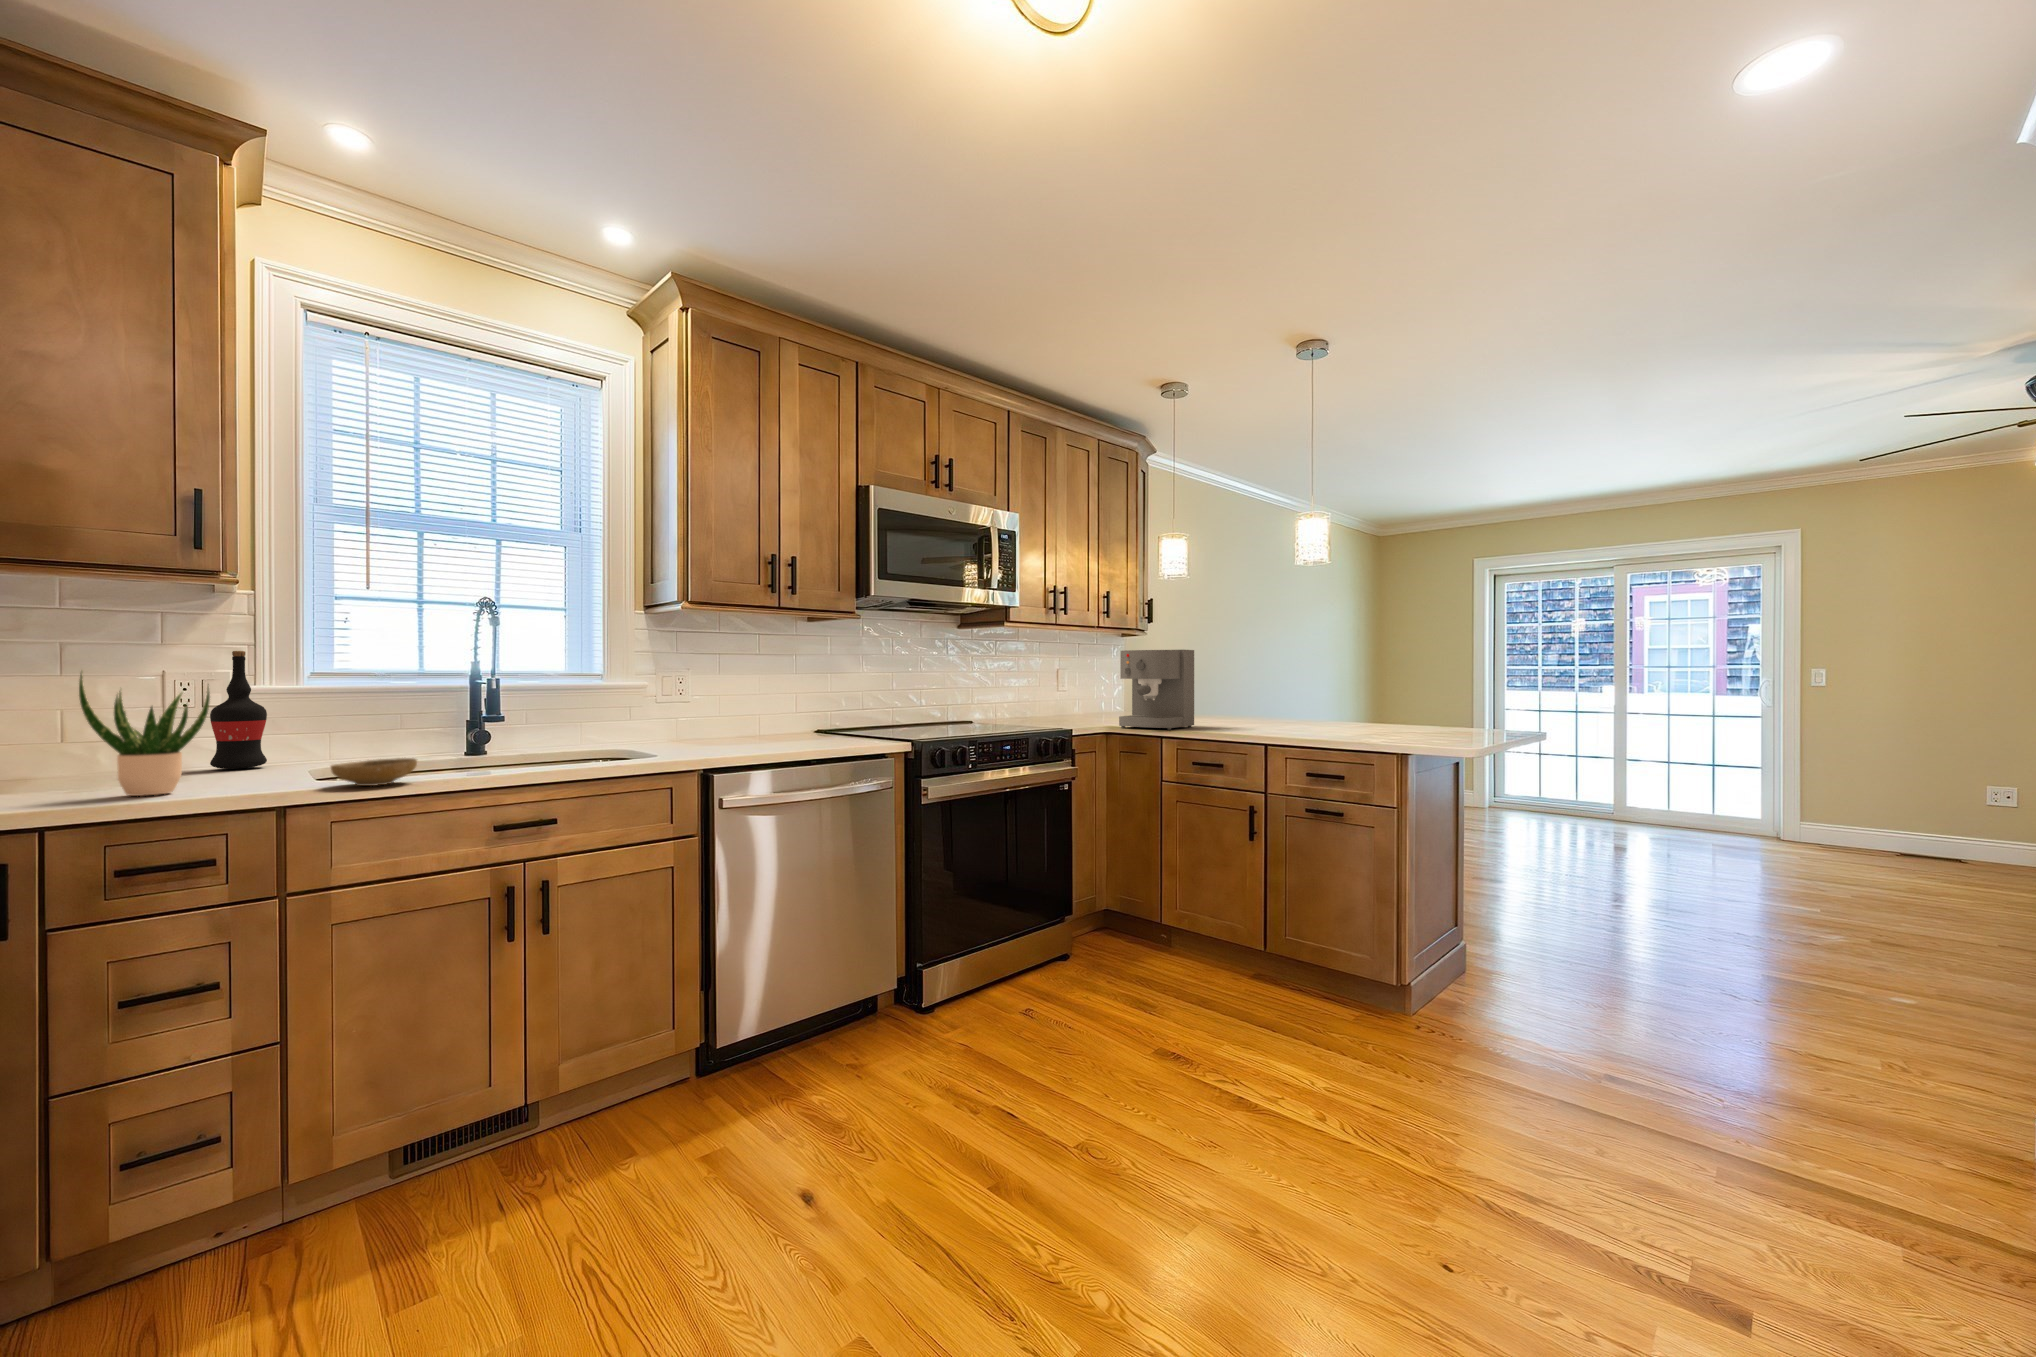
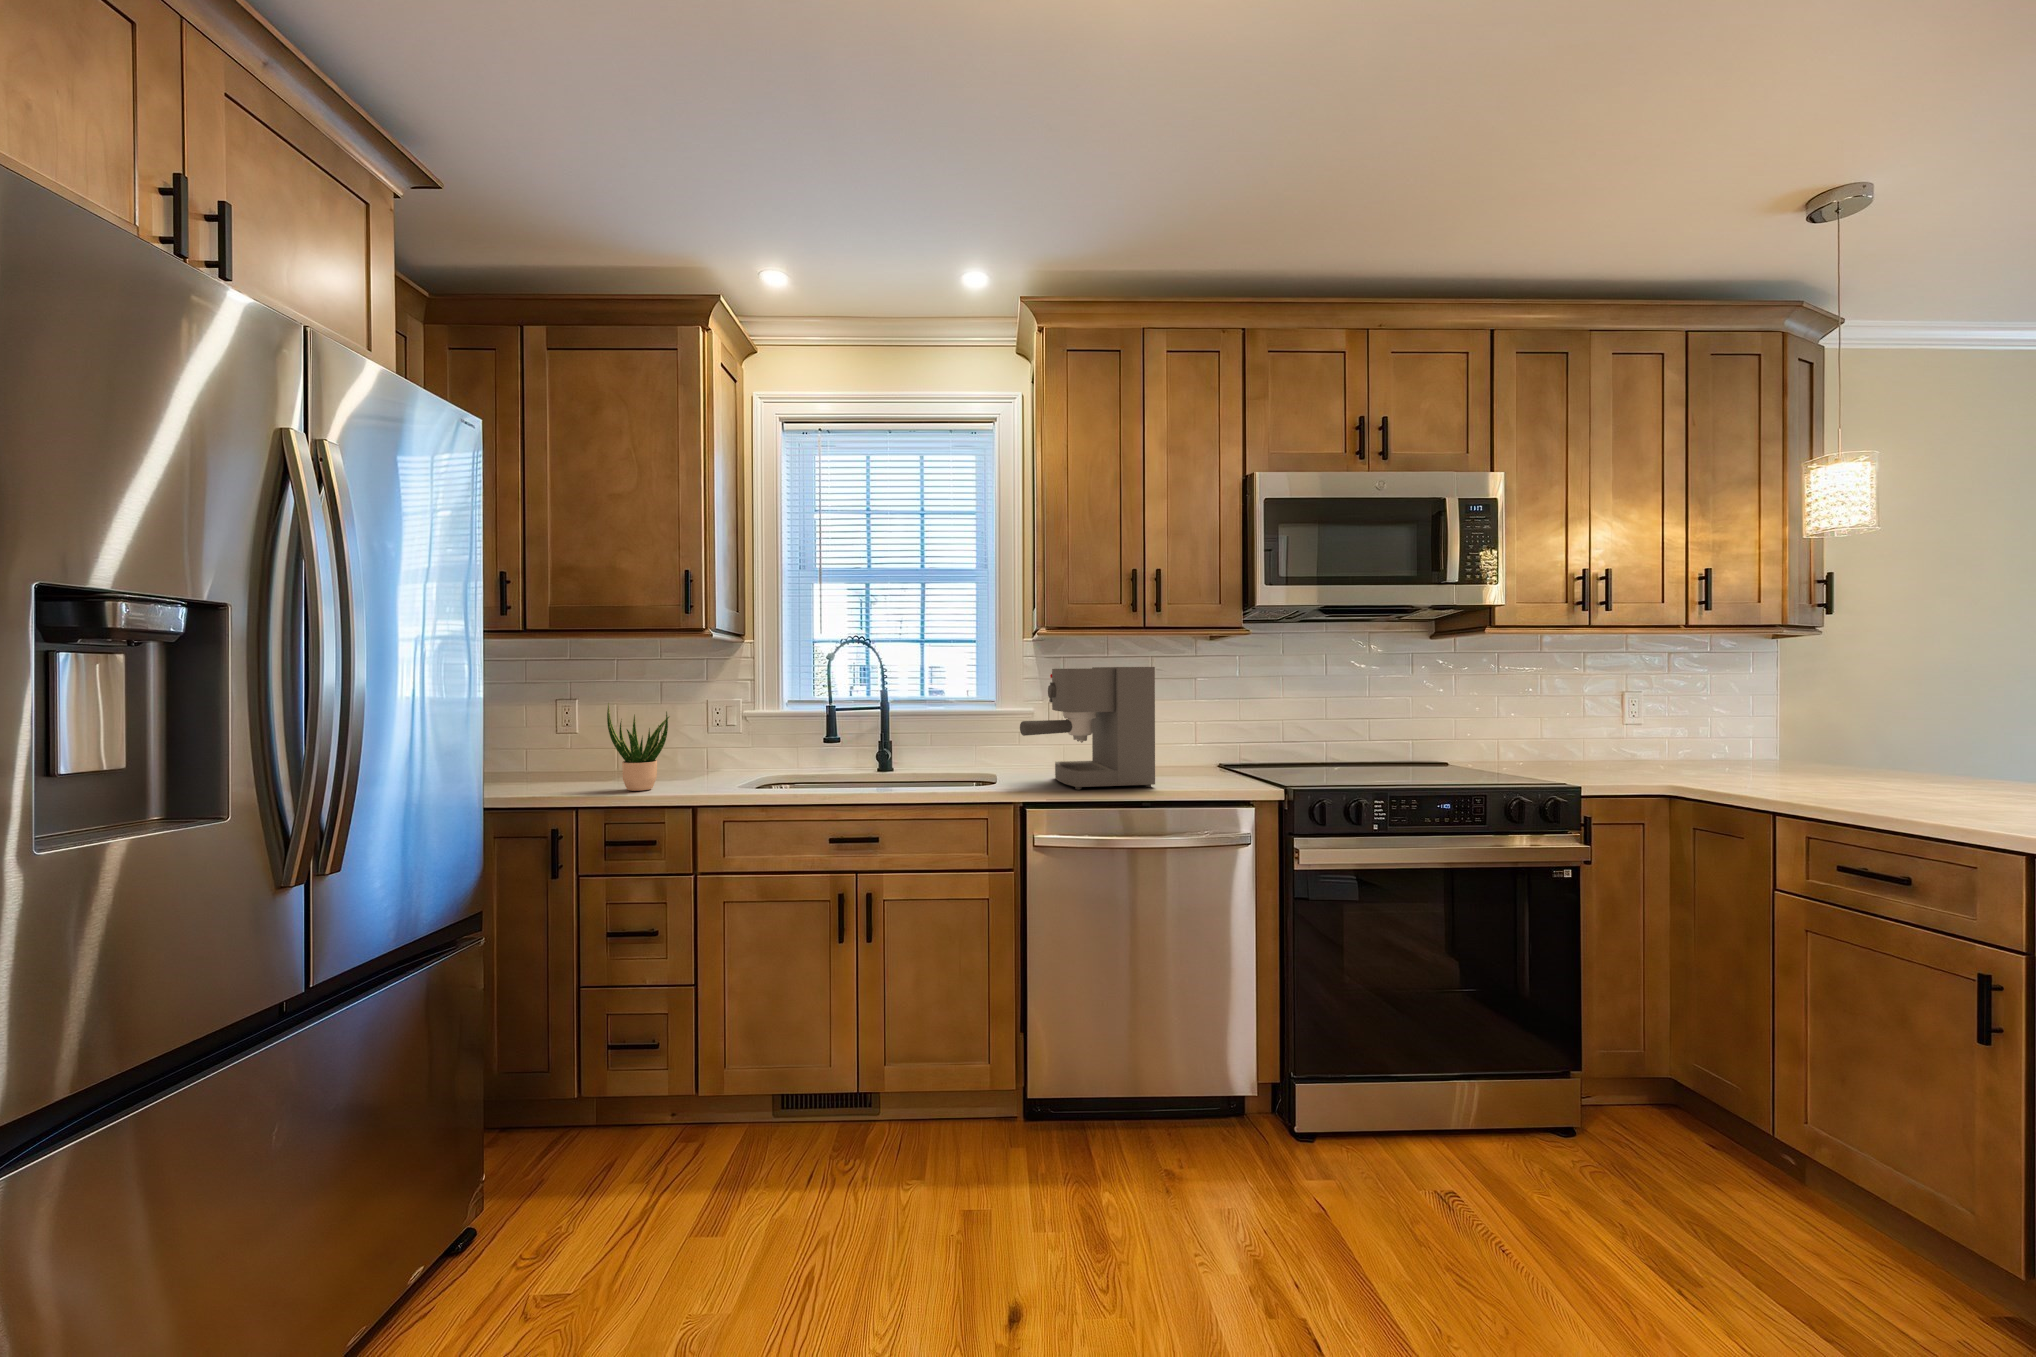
coffee maker: present [1119,650,1194,730] -> present [1020,667,1155,789]
wine bottle: present [210,651,267,769] -> none [733,682,764,767]
ceramic bowl: present [331,758,417,786] -> none [713,775,772,798]

